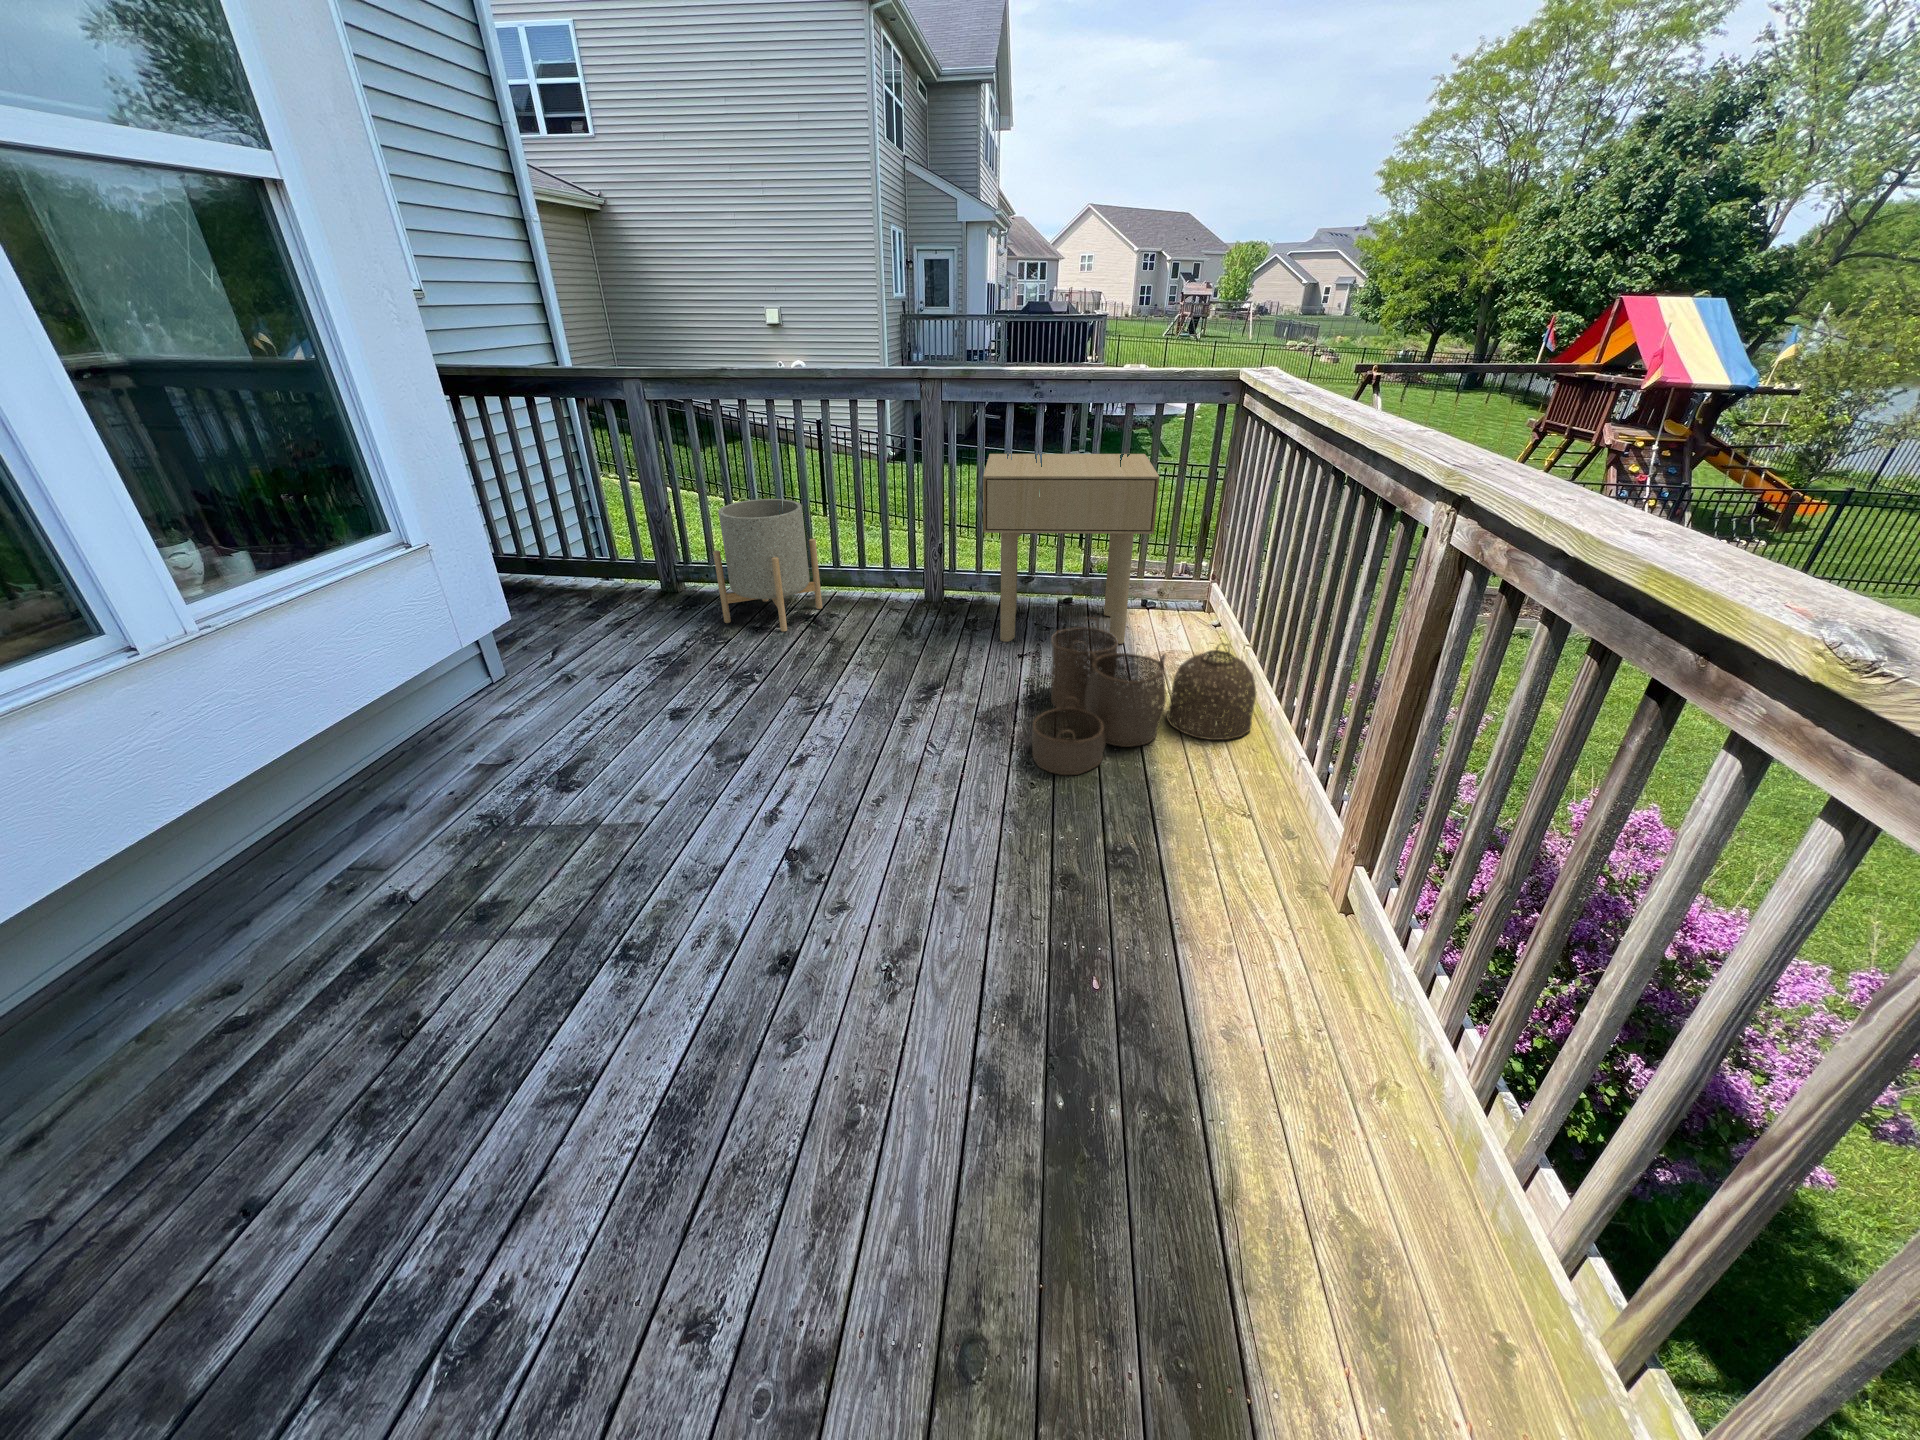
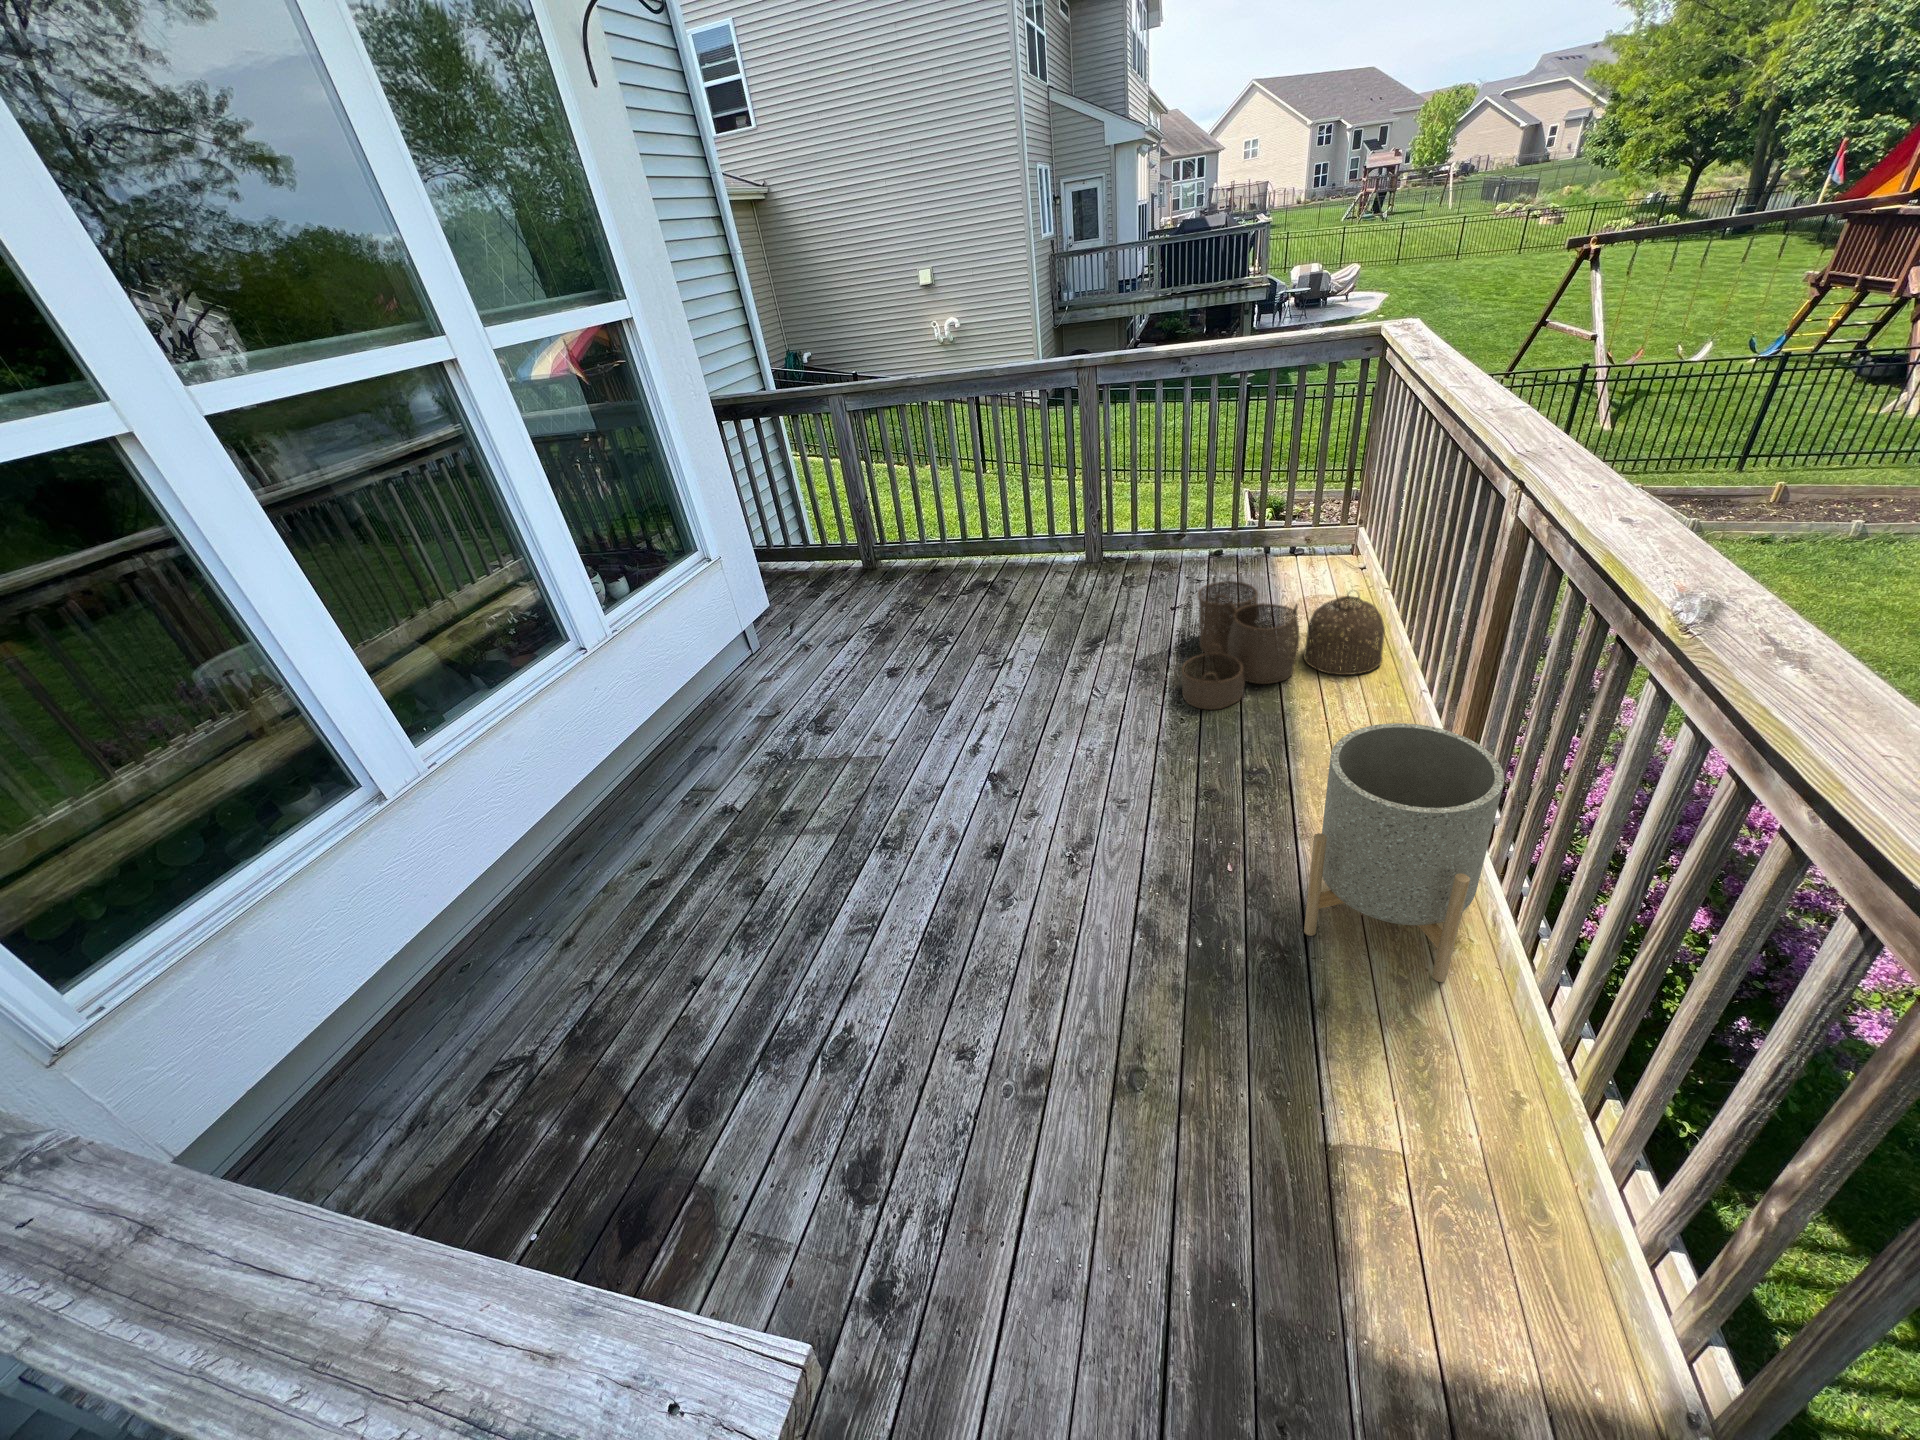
side table: present [983,454,1159,644] -> none [1135,414,1296,595]
planter: present [713,499,822,631] -> present [1304,723,1504,982]

